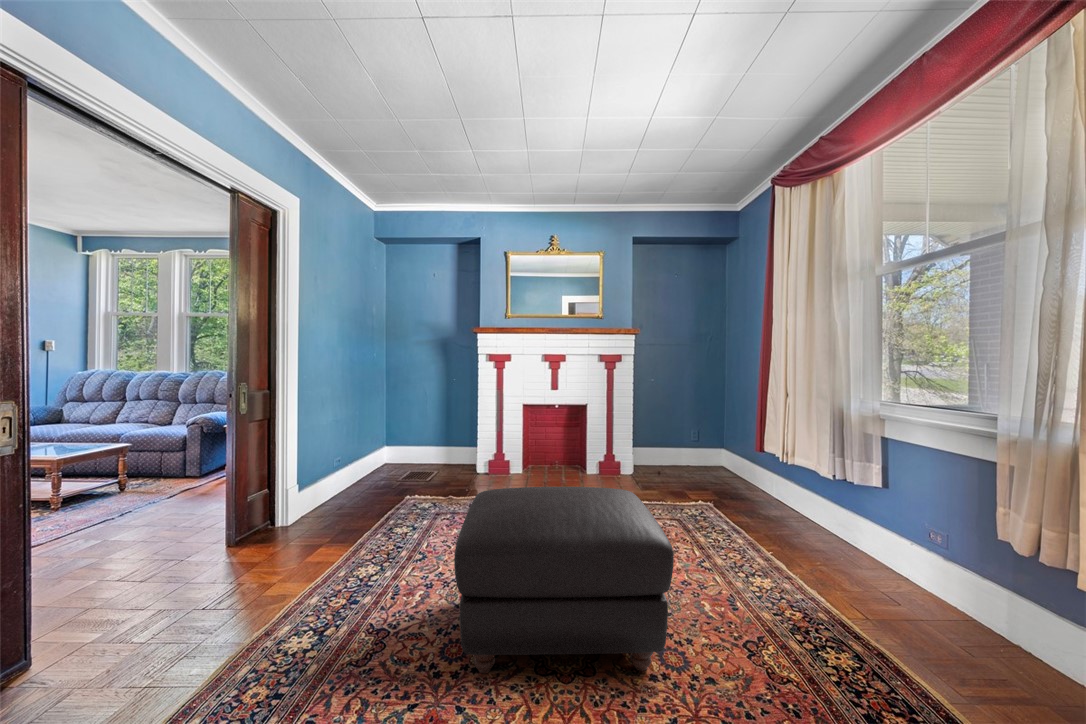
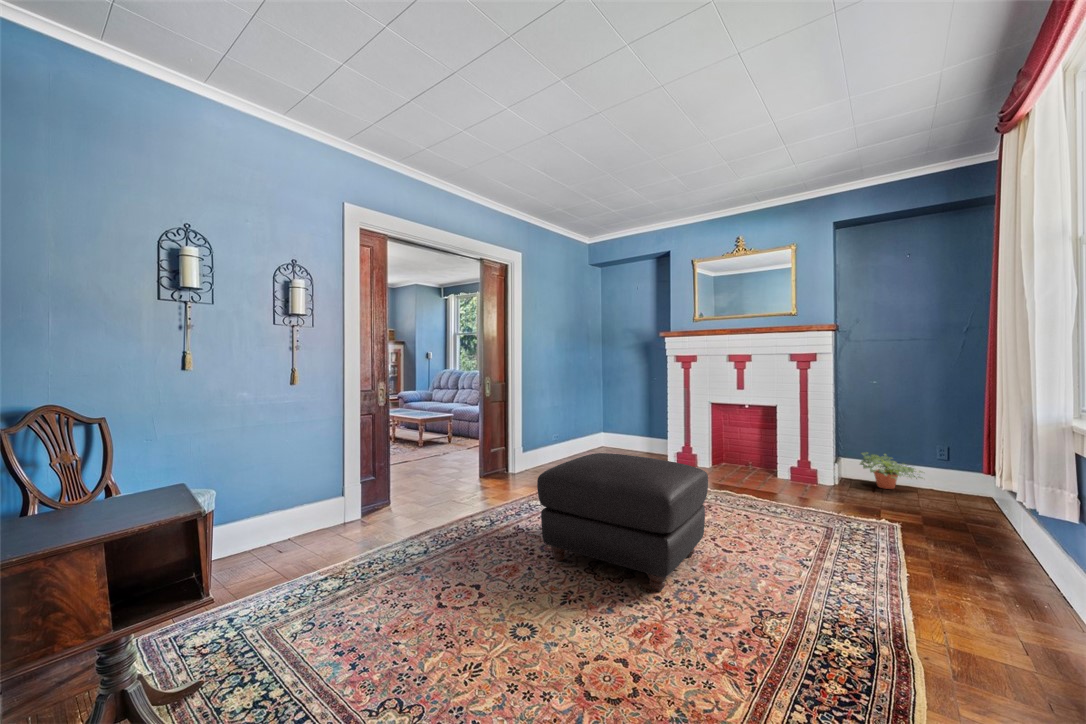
potted plant: none [647,440,695,471] -> present [860,452,922,489]

